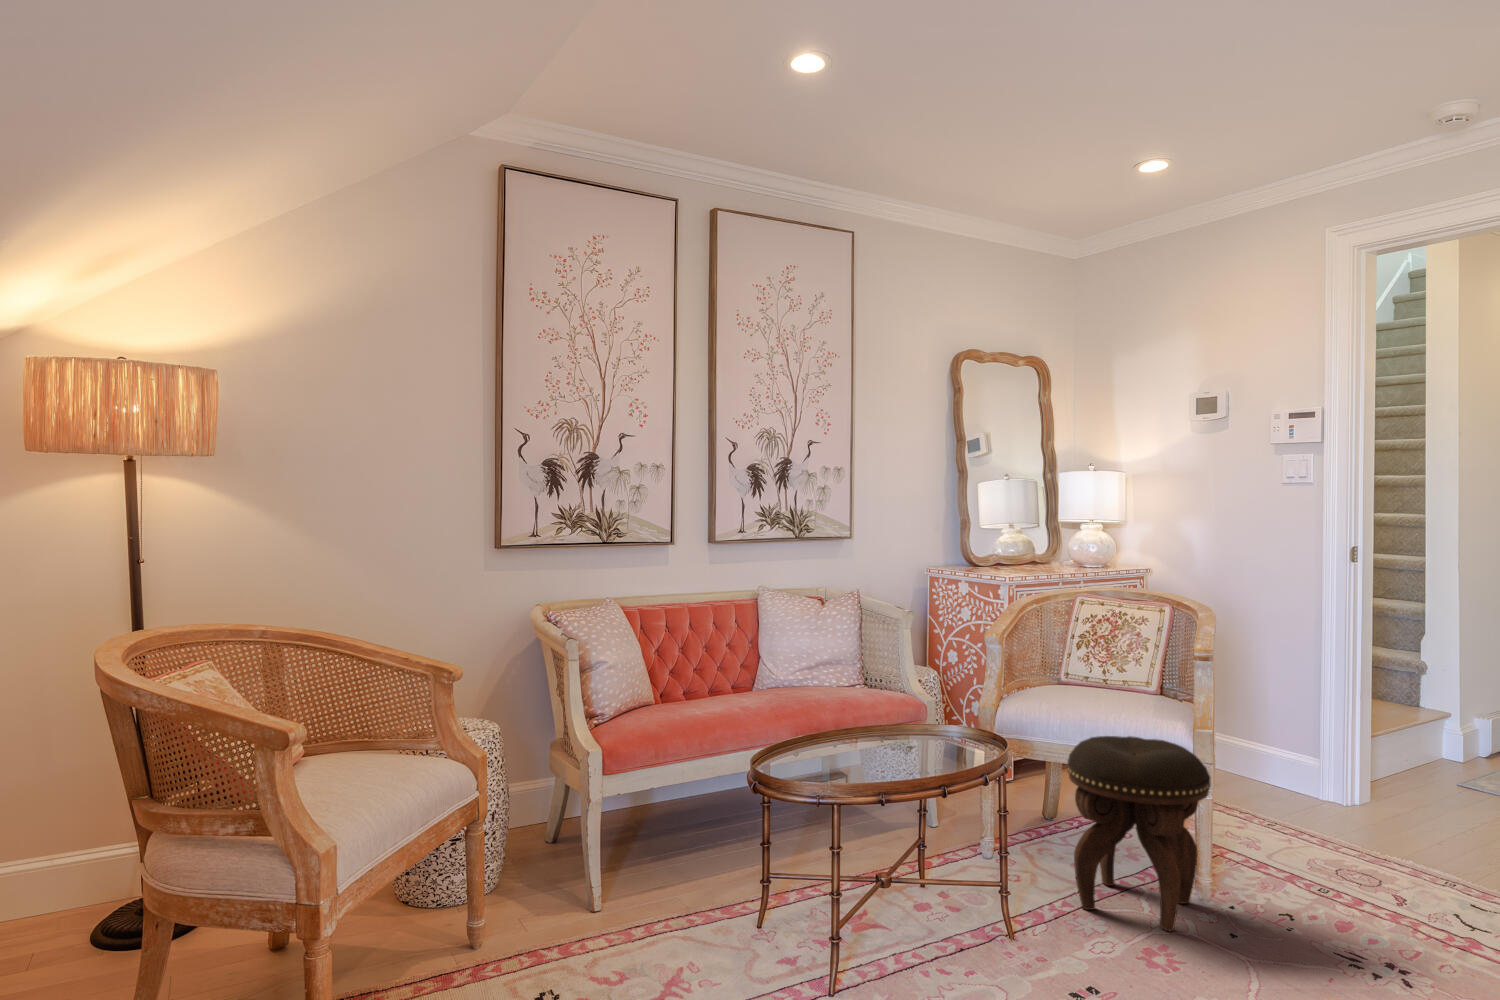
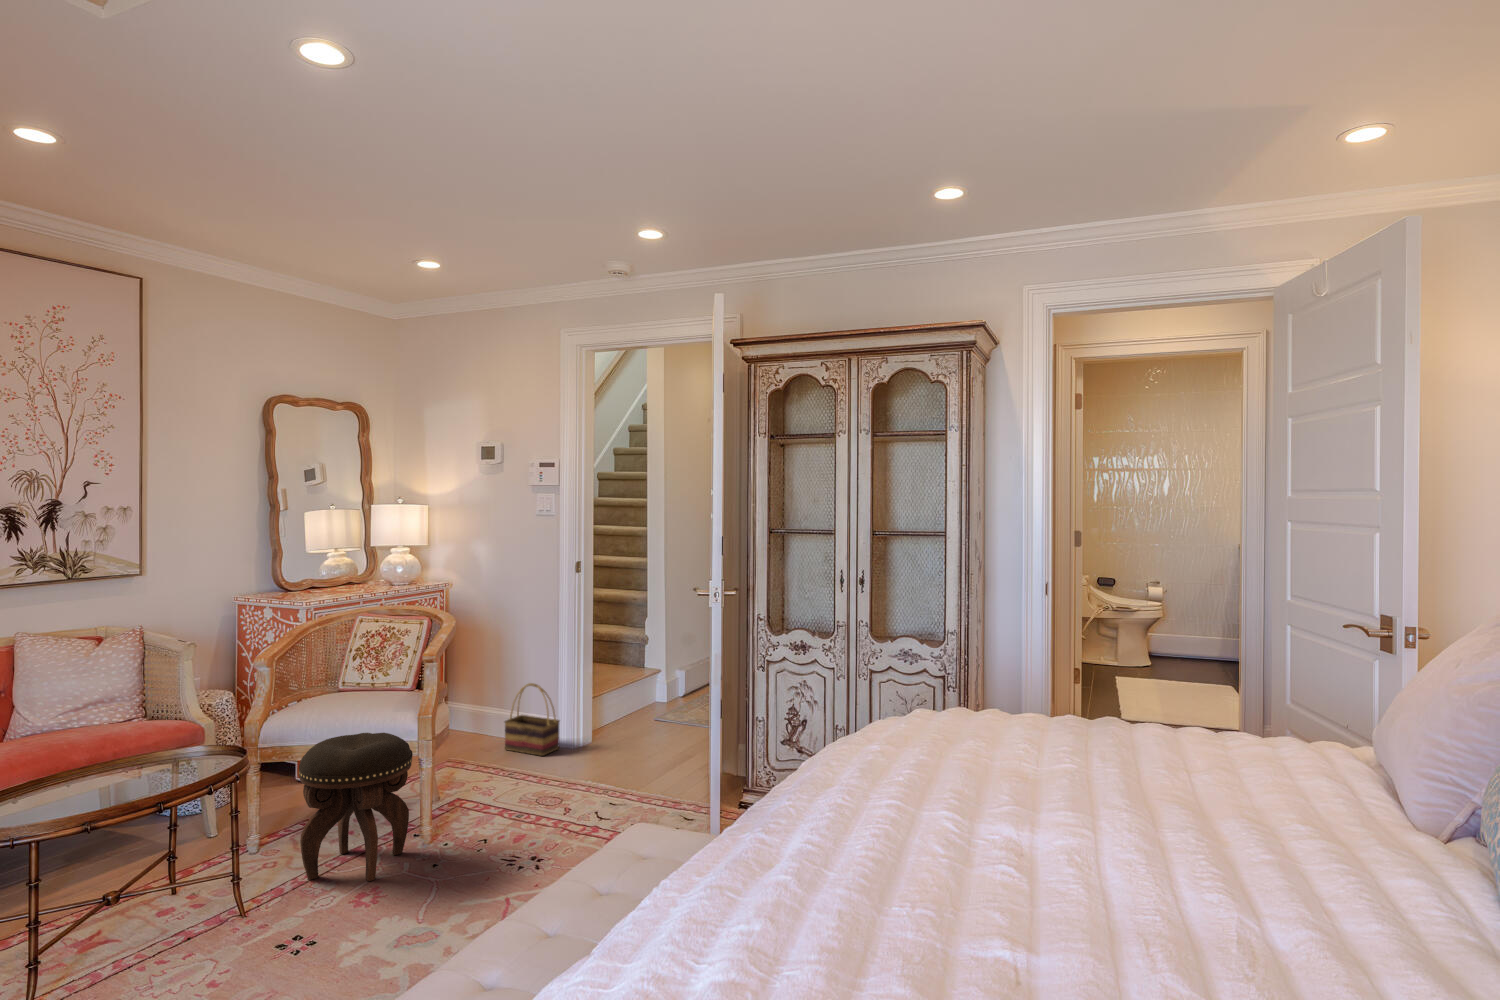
basket: none [1242,708,1329,811] -> present [505,683,560,756]

